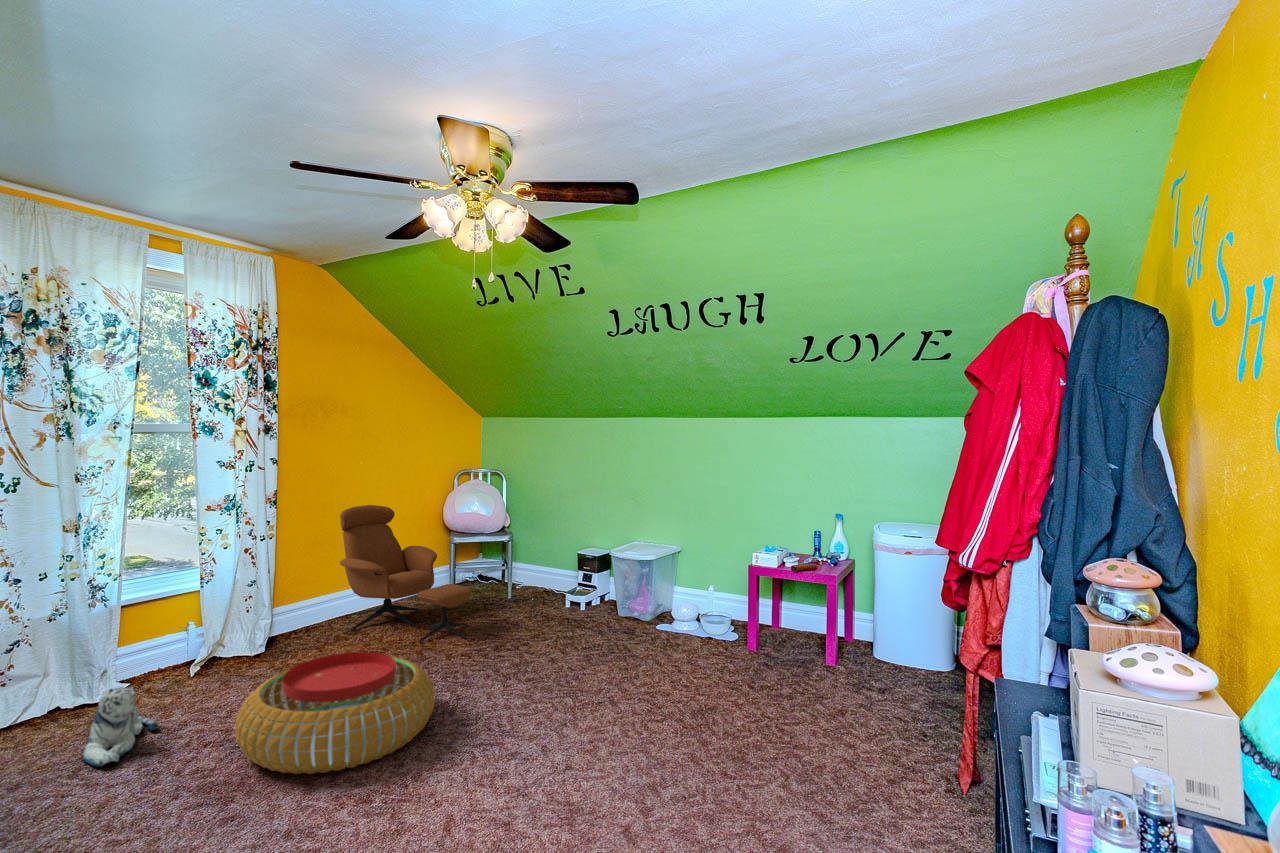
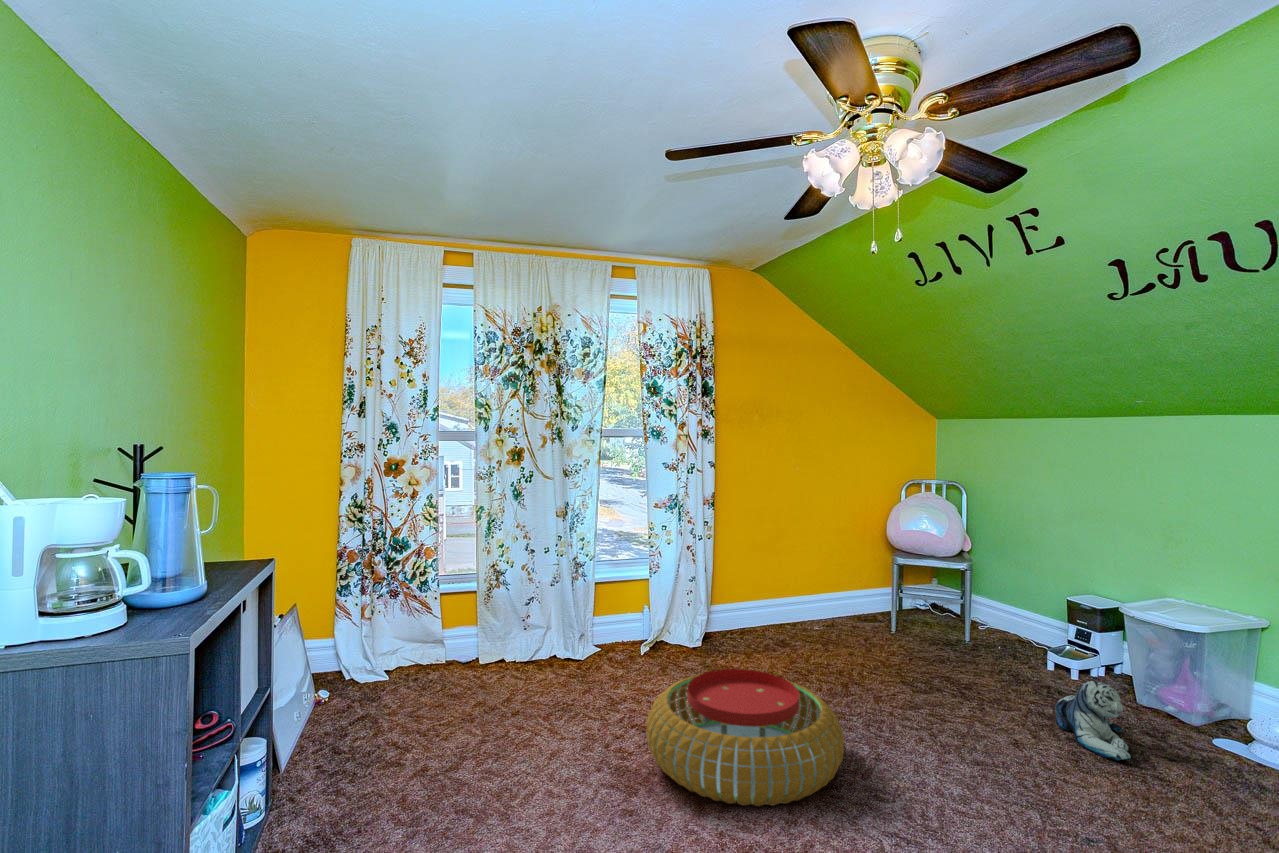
lounge chair: present [340,505,471,642] -> none [773,513,910,681]
plush toy: present [83,687,158,767] -> present [1055,681,1131,761]

